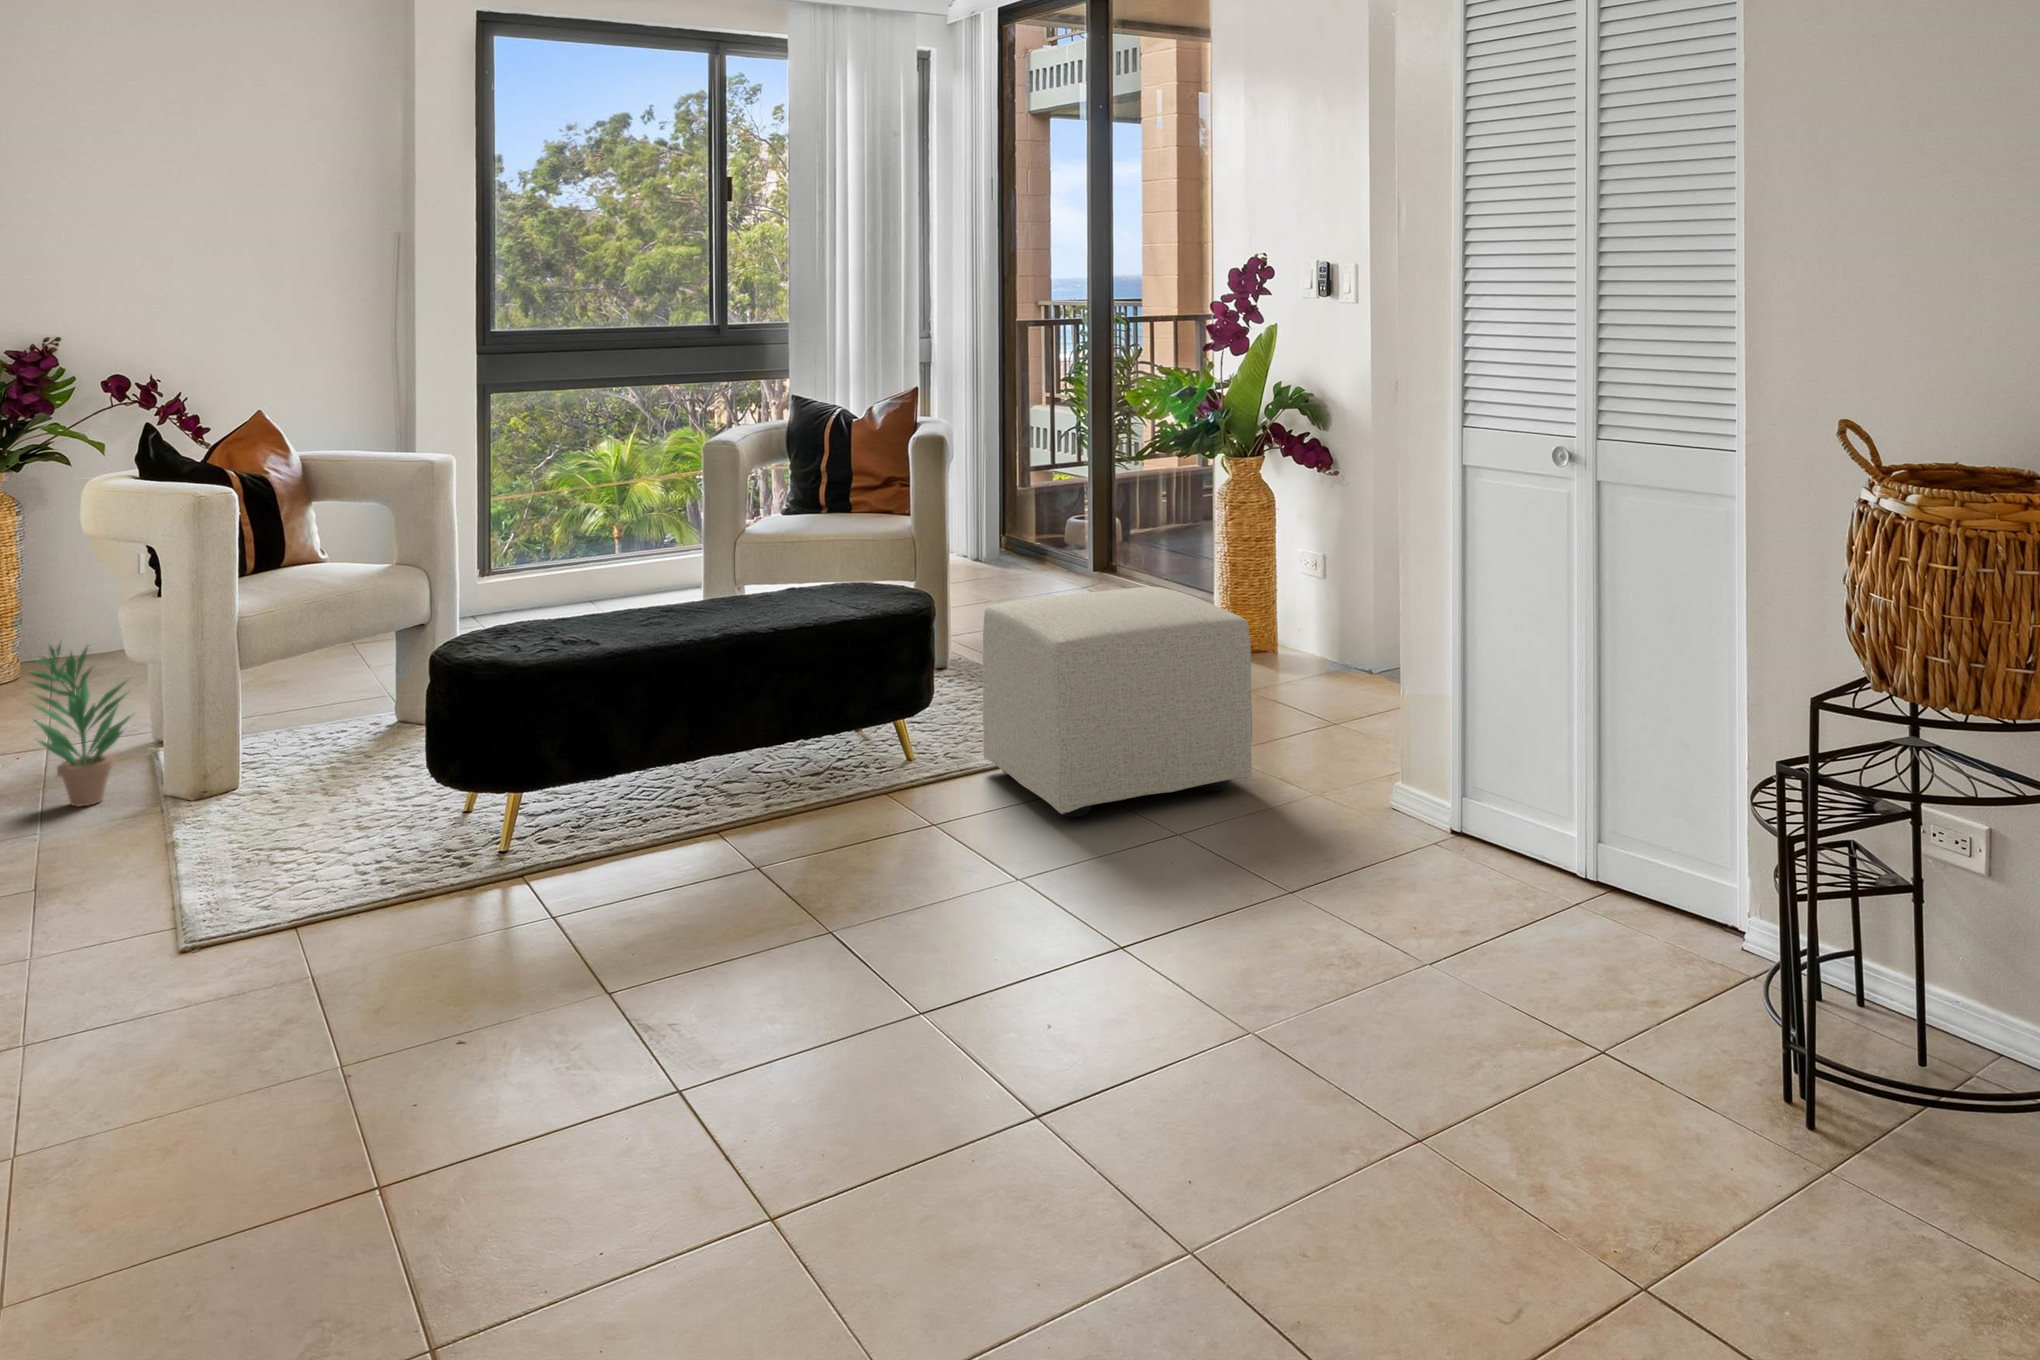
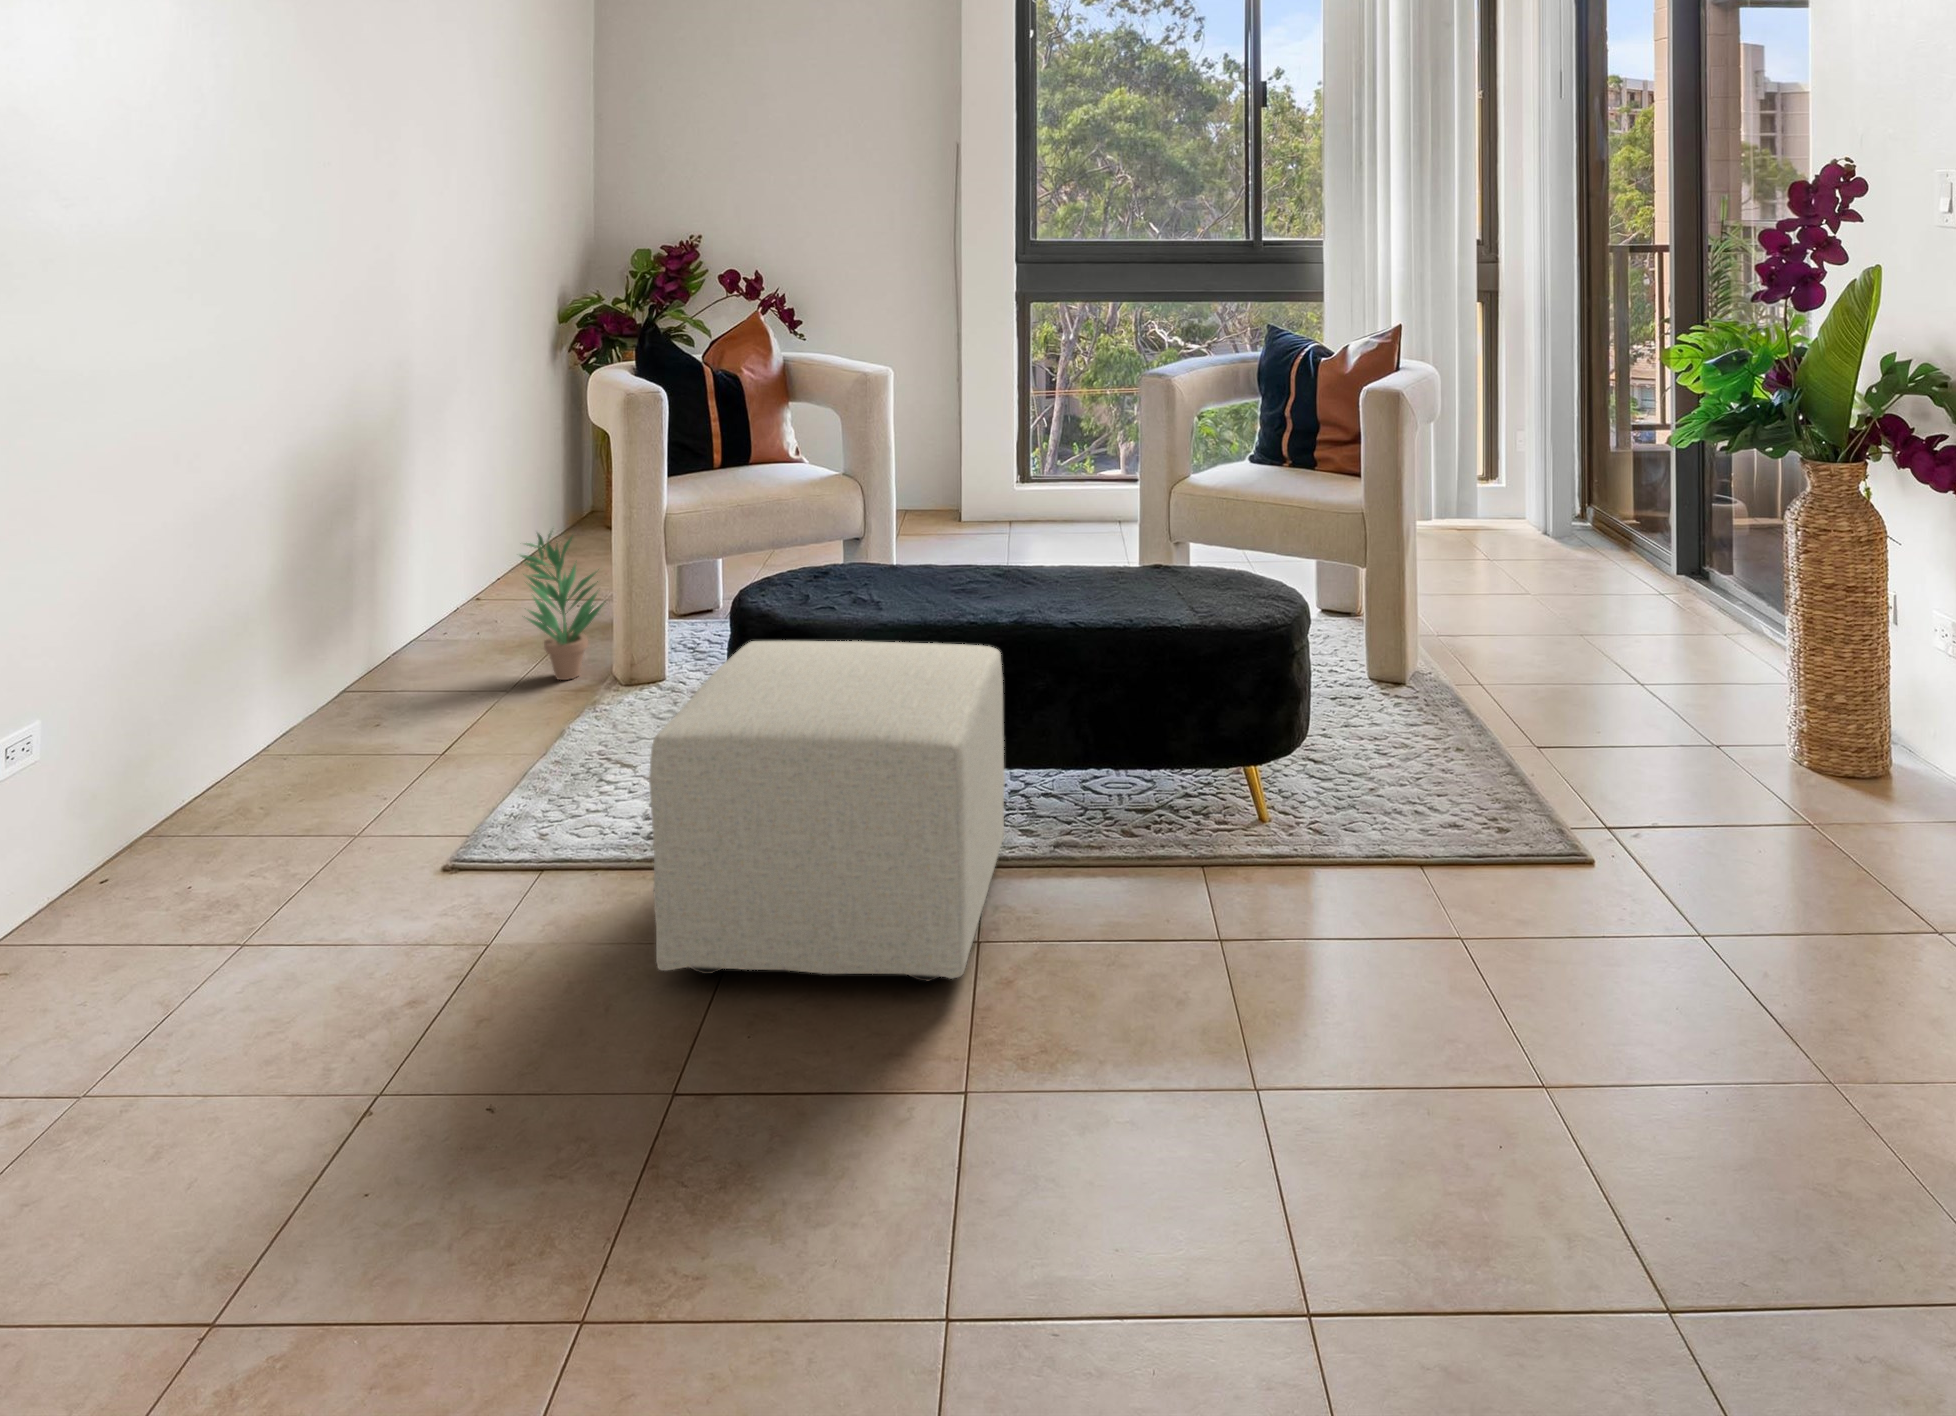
ottoman: present [983,587,1252,817] -> present [649,641,1005,981]

